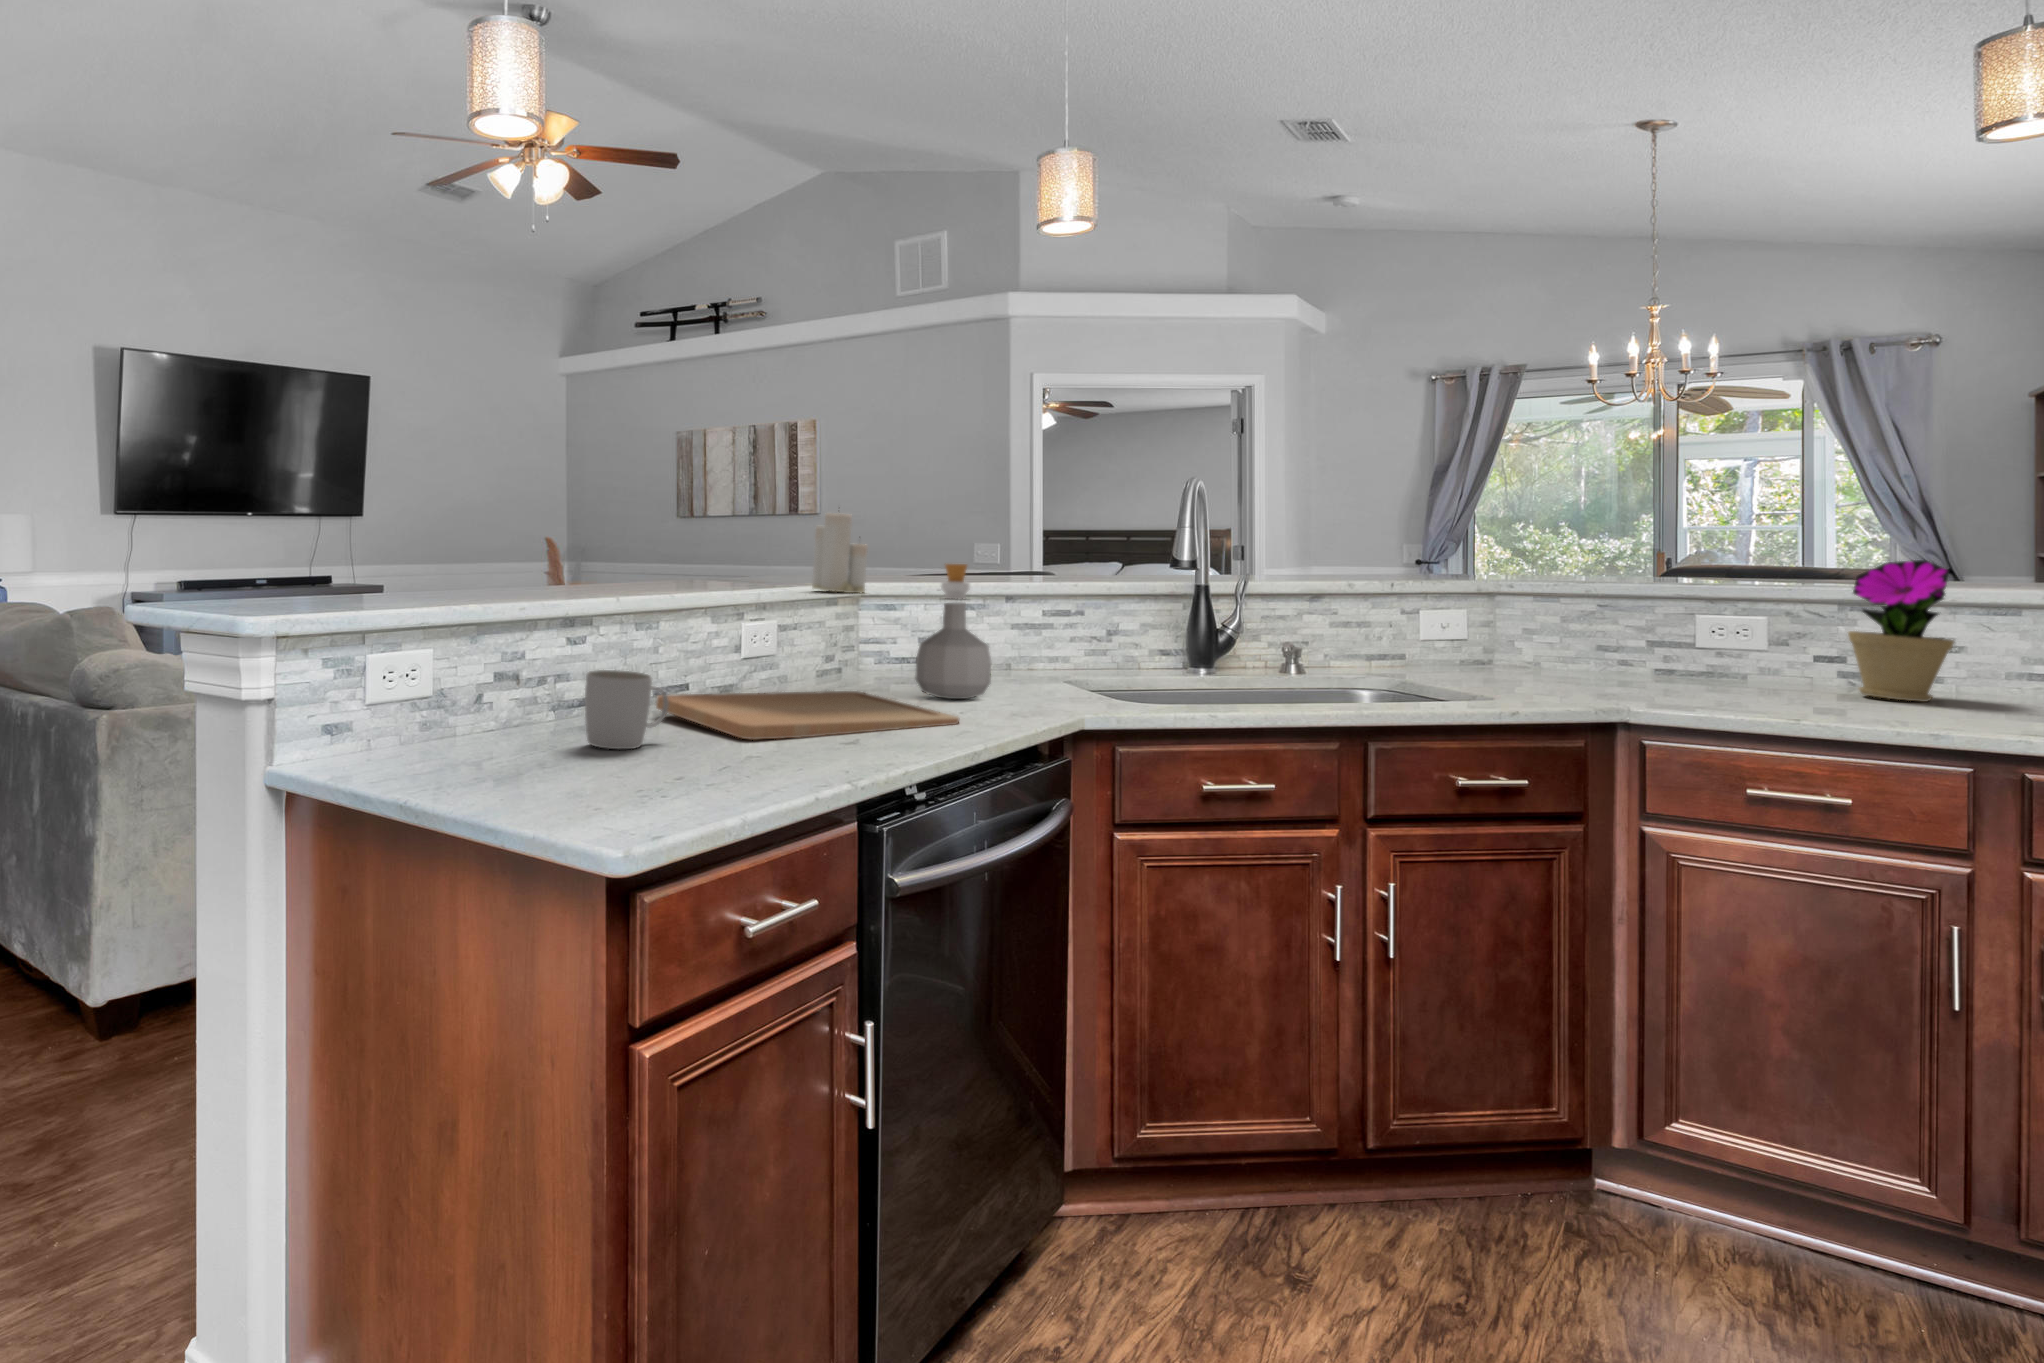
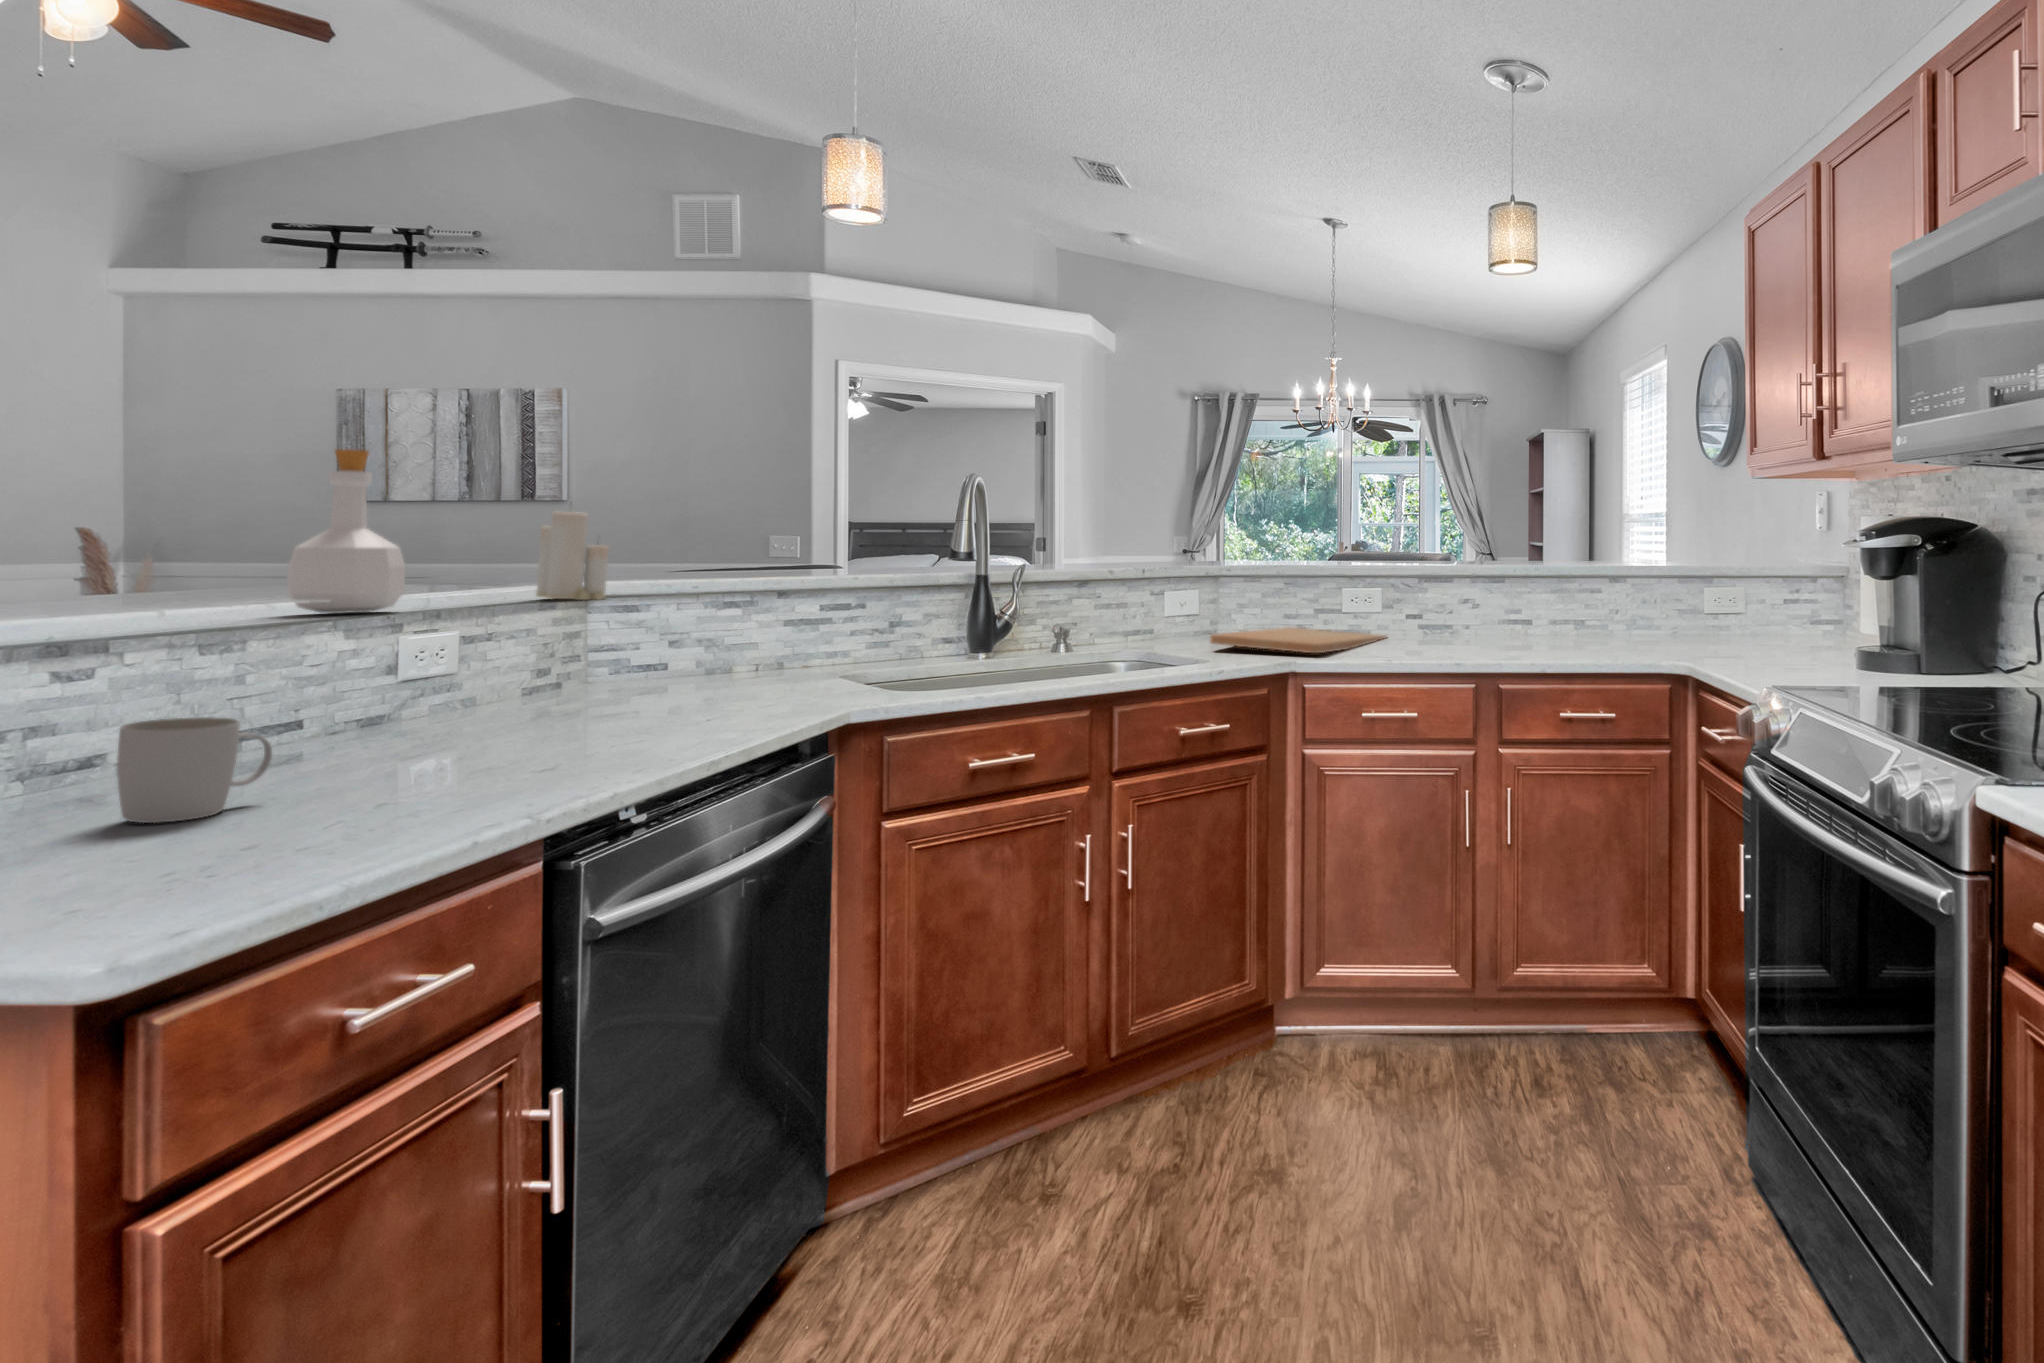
flower pot: present [1848,560,1954,702] -> none [1432,540,1488,639]
bottle: present [915,564,991,699] -> present [287,449,405,613]
cutting board: present [656,691,960,740] -> present [1210,627,1386,653]

